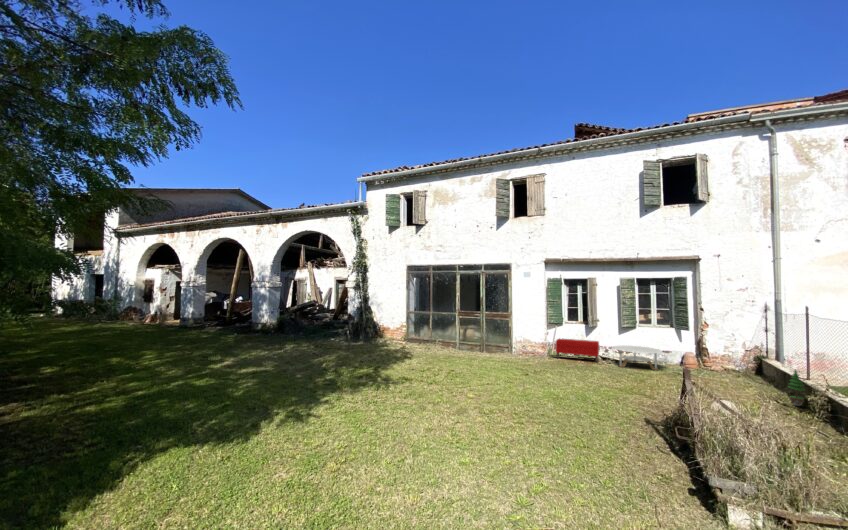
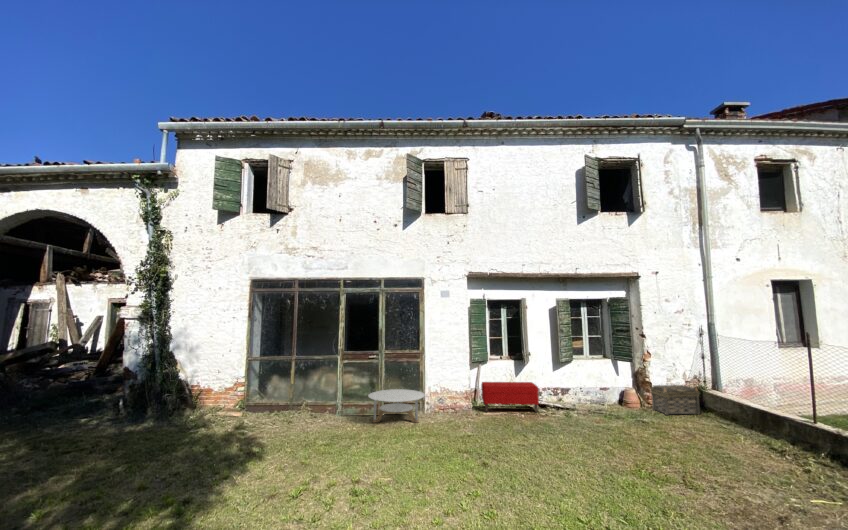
round table: present [614,346,661,370] -> present [368,389,425,423]
basket: none [705,351,751,377] -> present [651,385,700,415]
potted tree: present [788,370,805,406] -> none [792,409,814,455]

